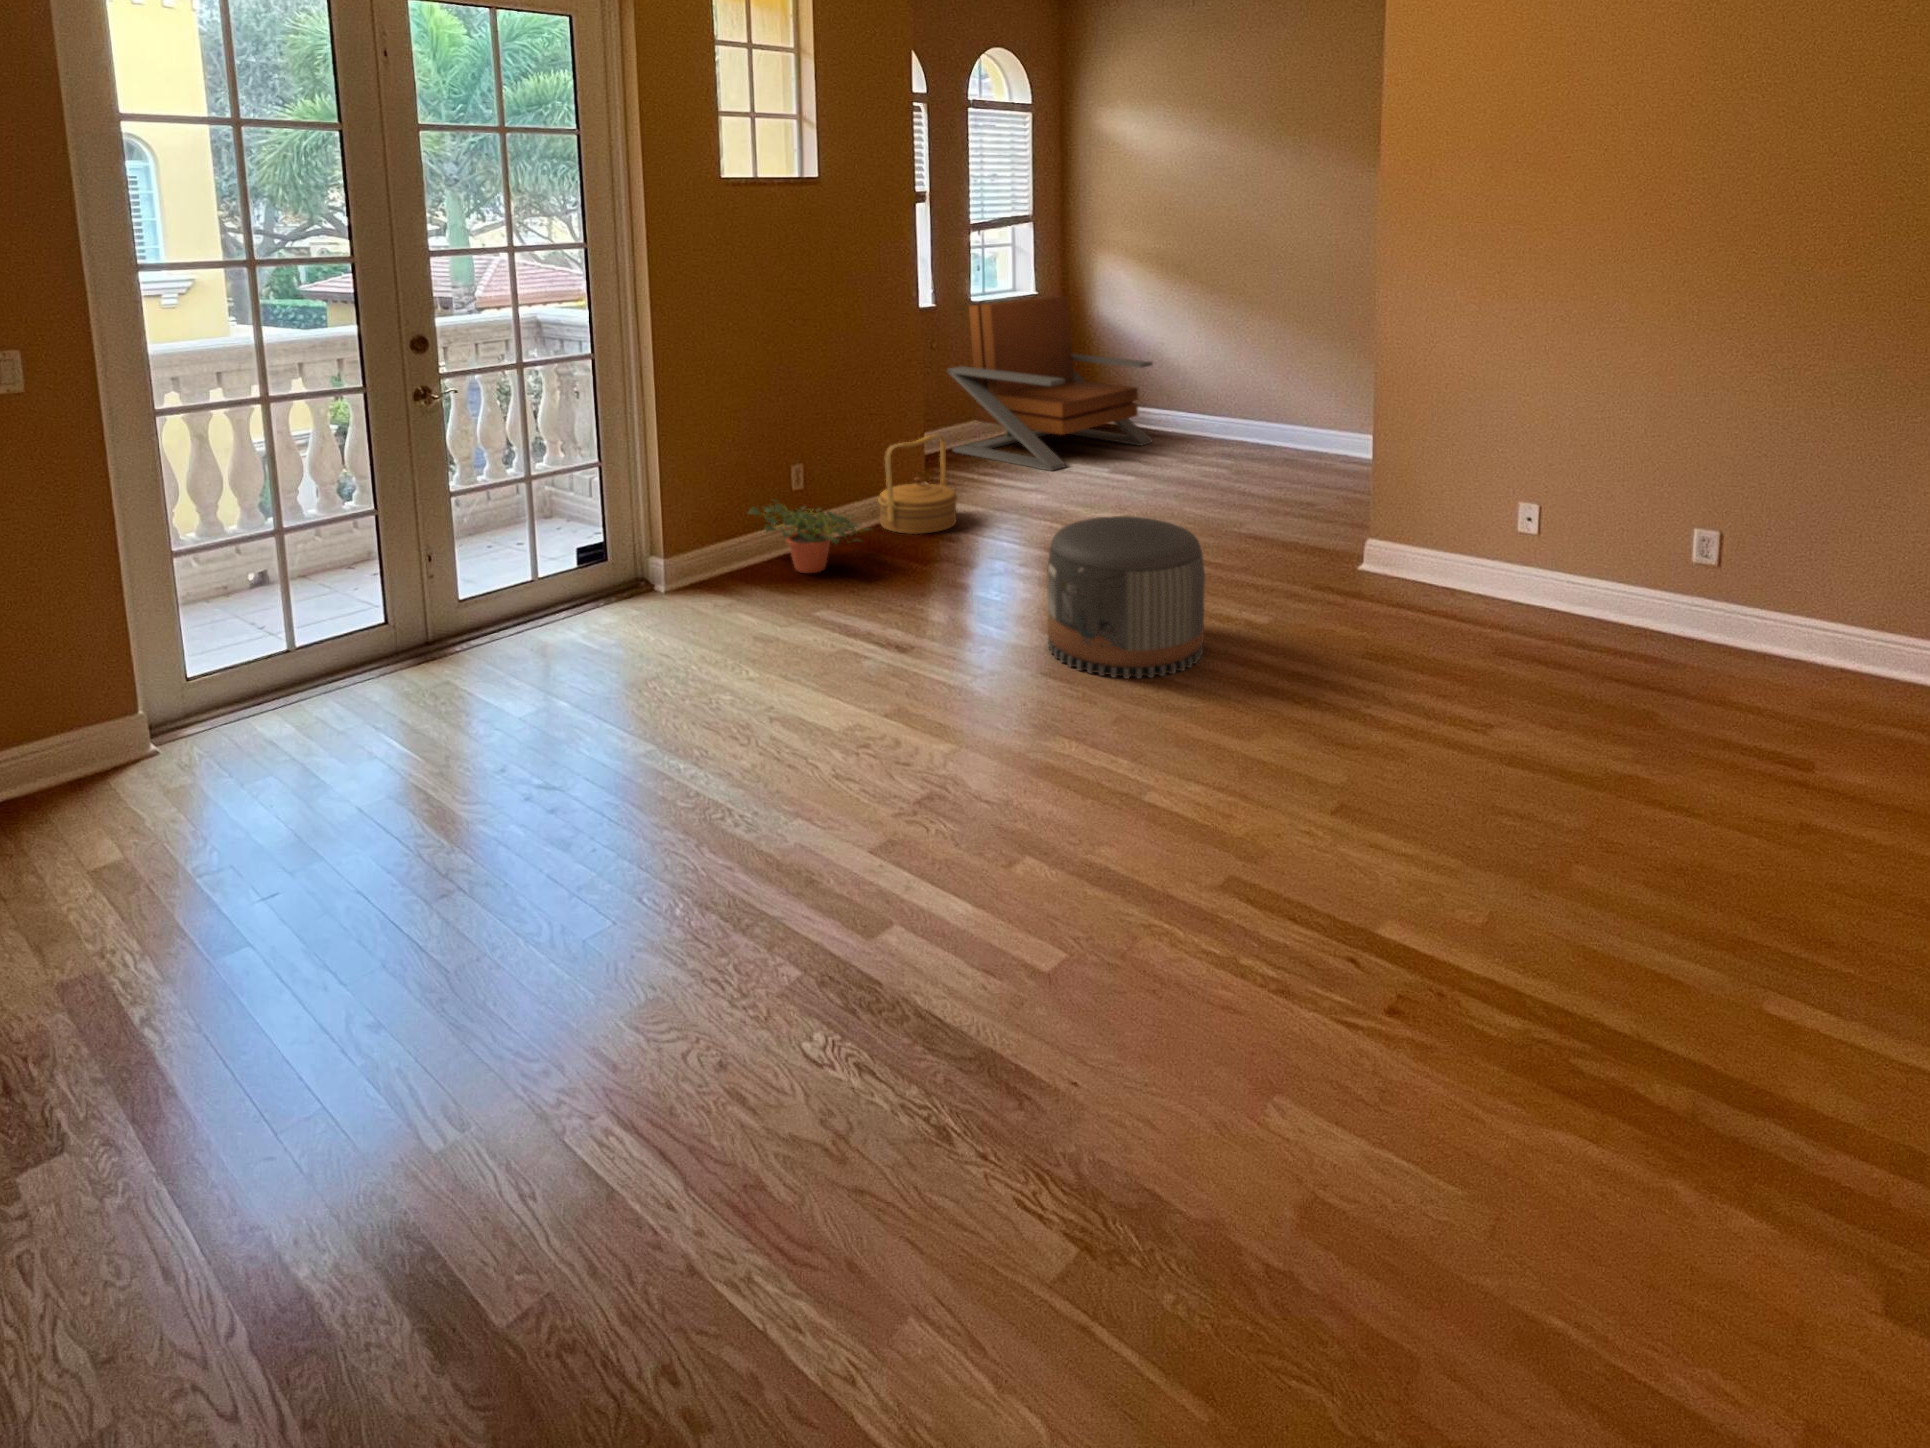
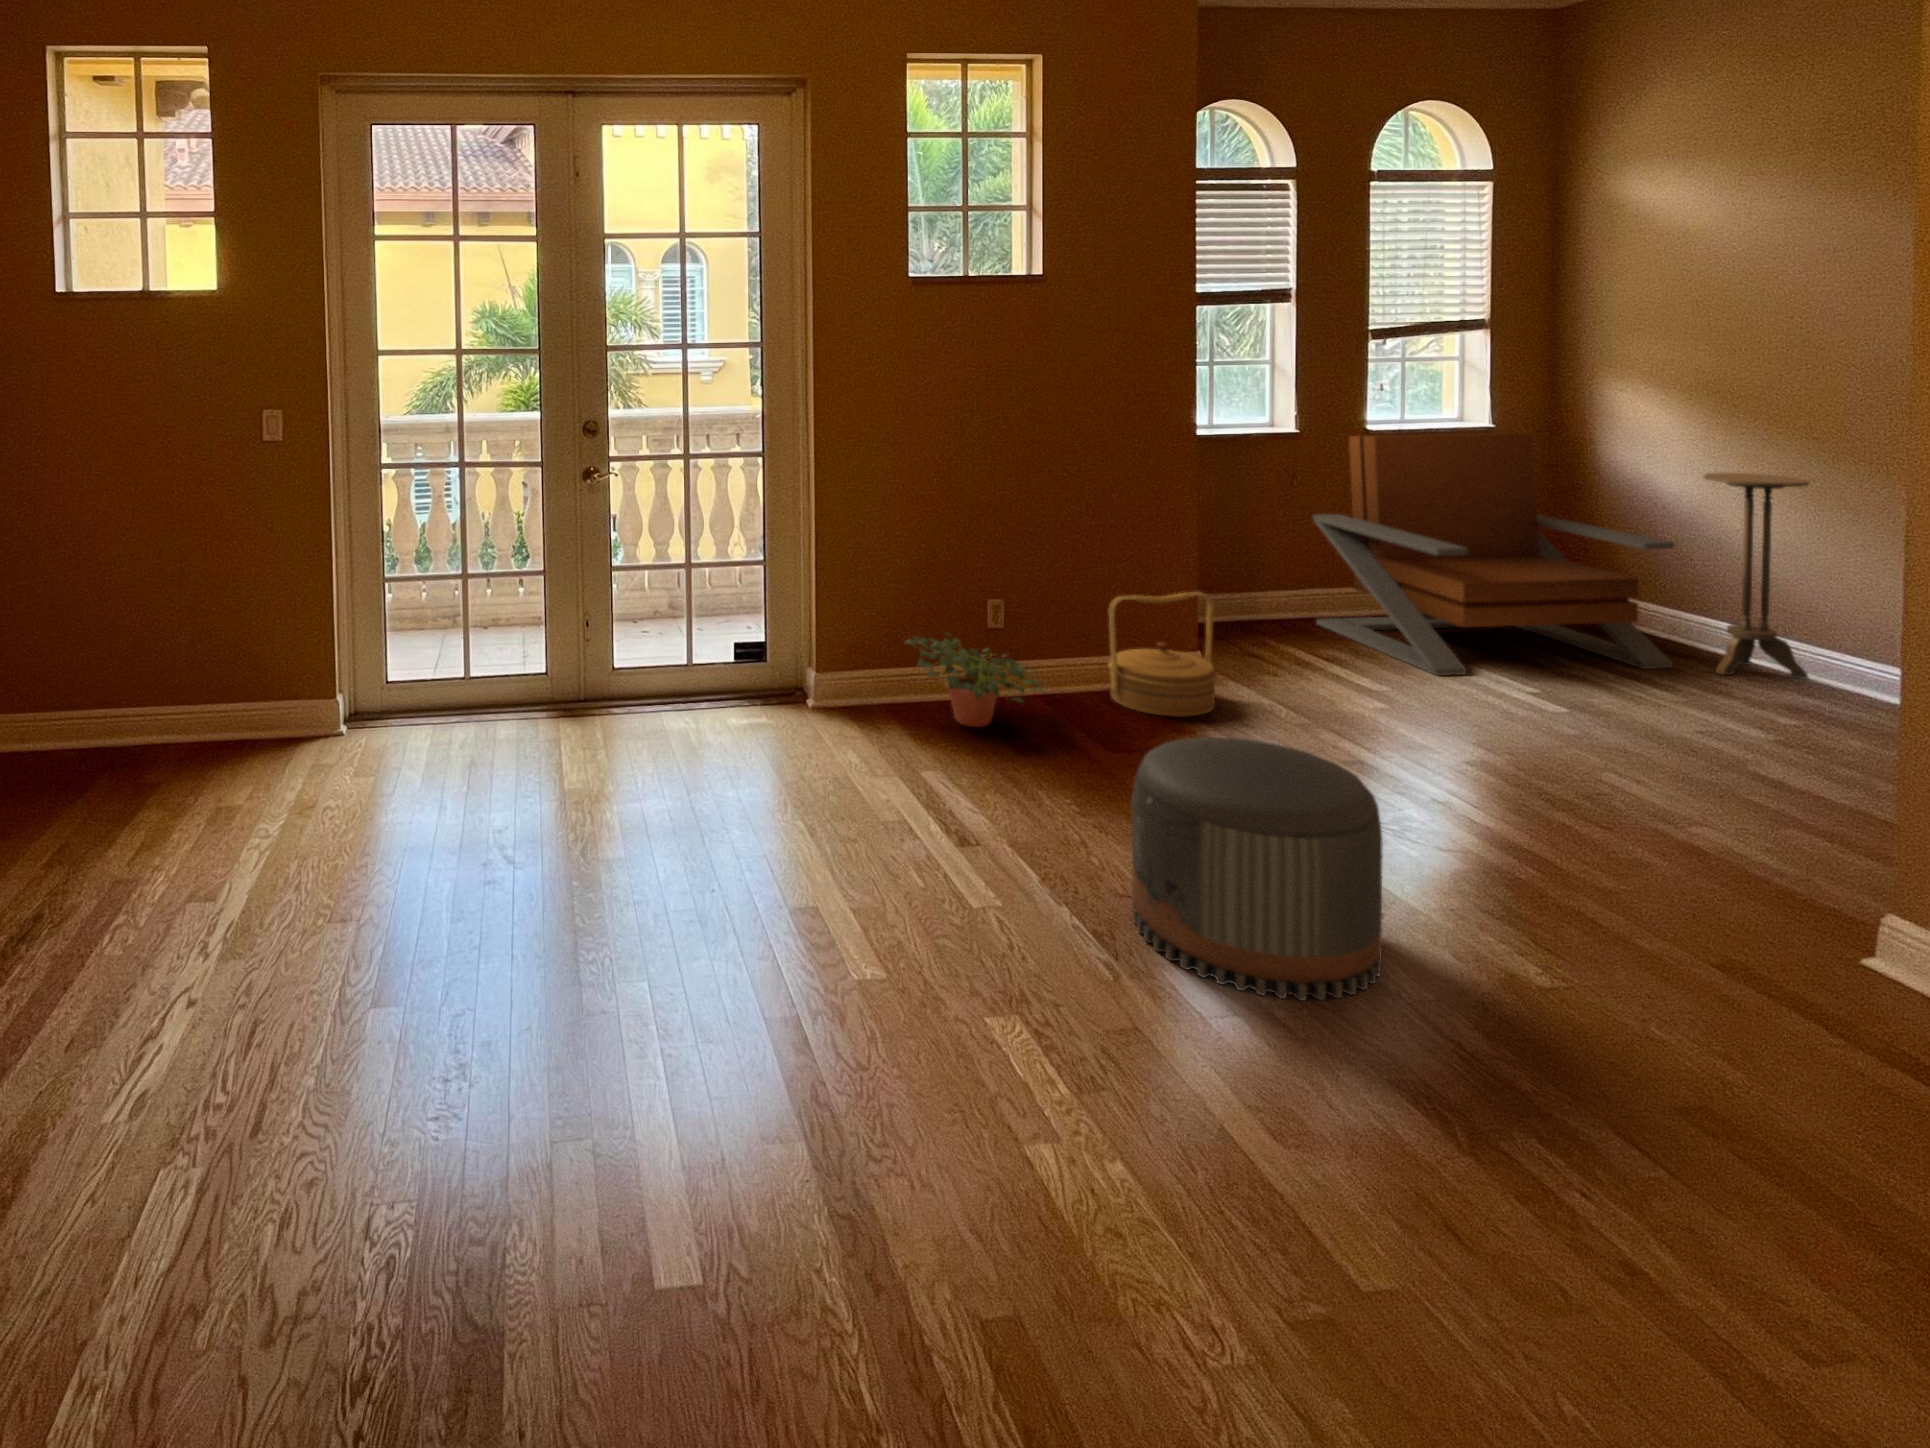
side table: none [1162,314,1212,442] -> present [1704,473,1809,680]

